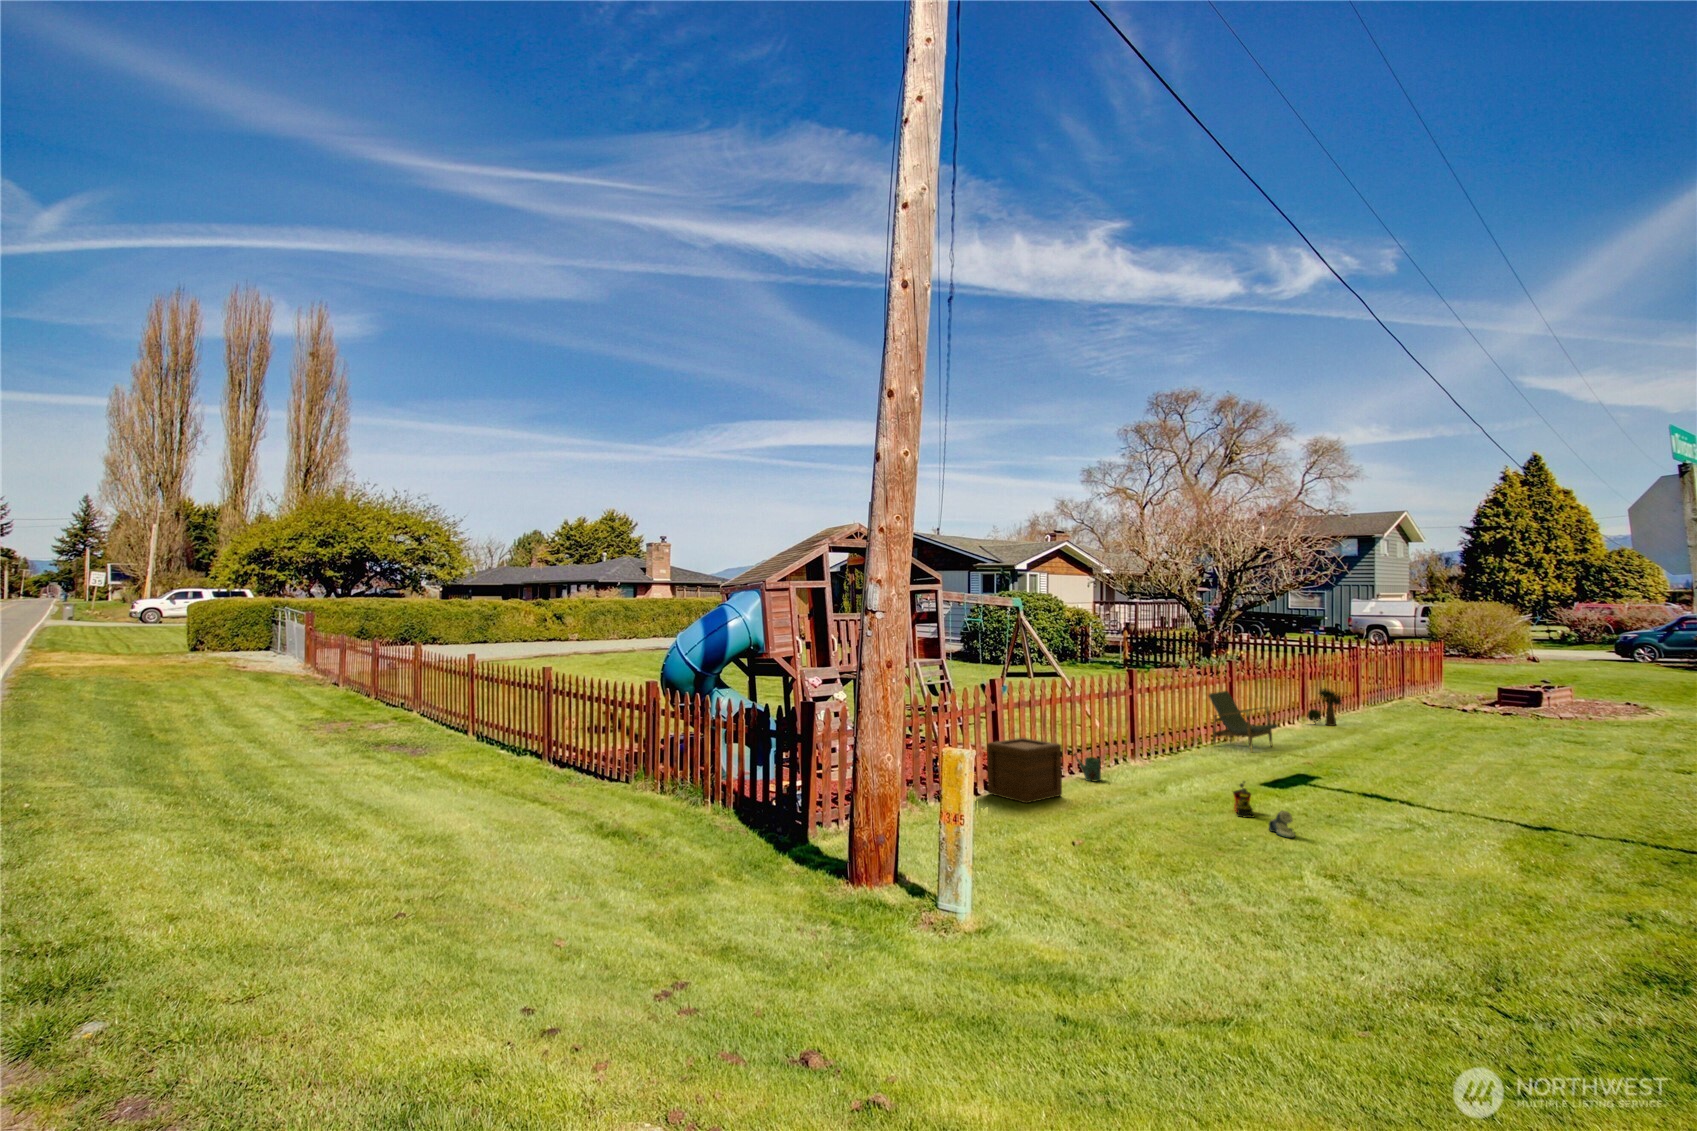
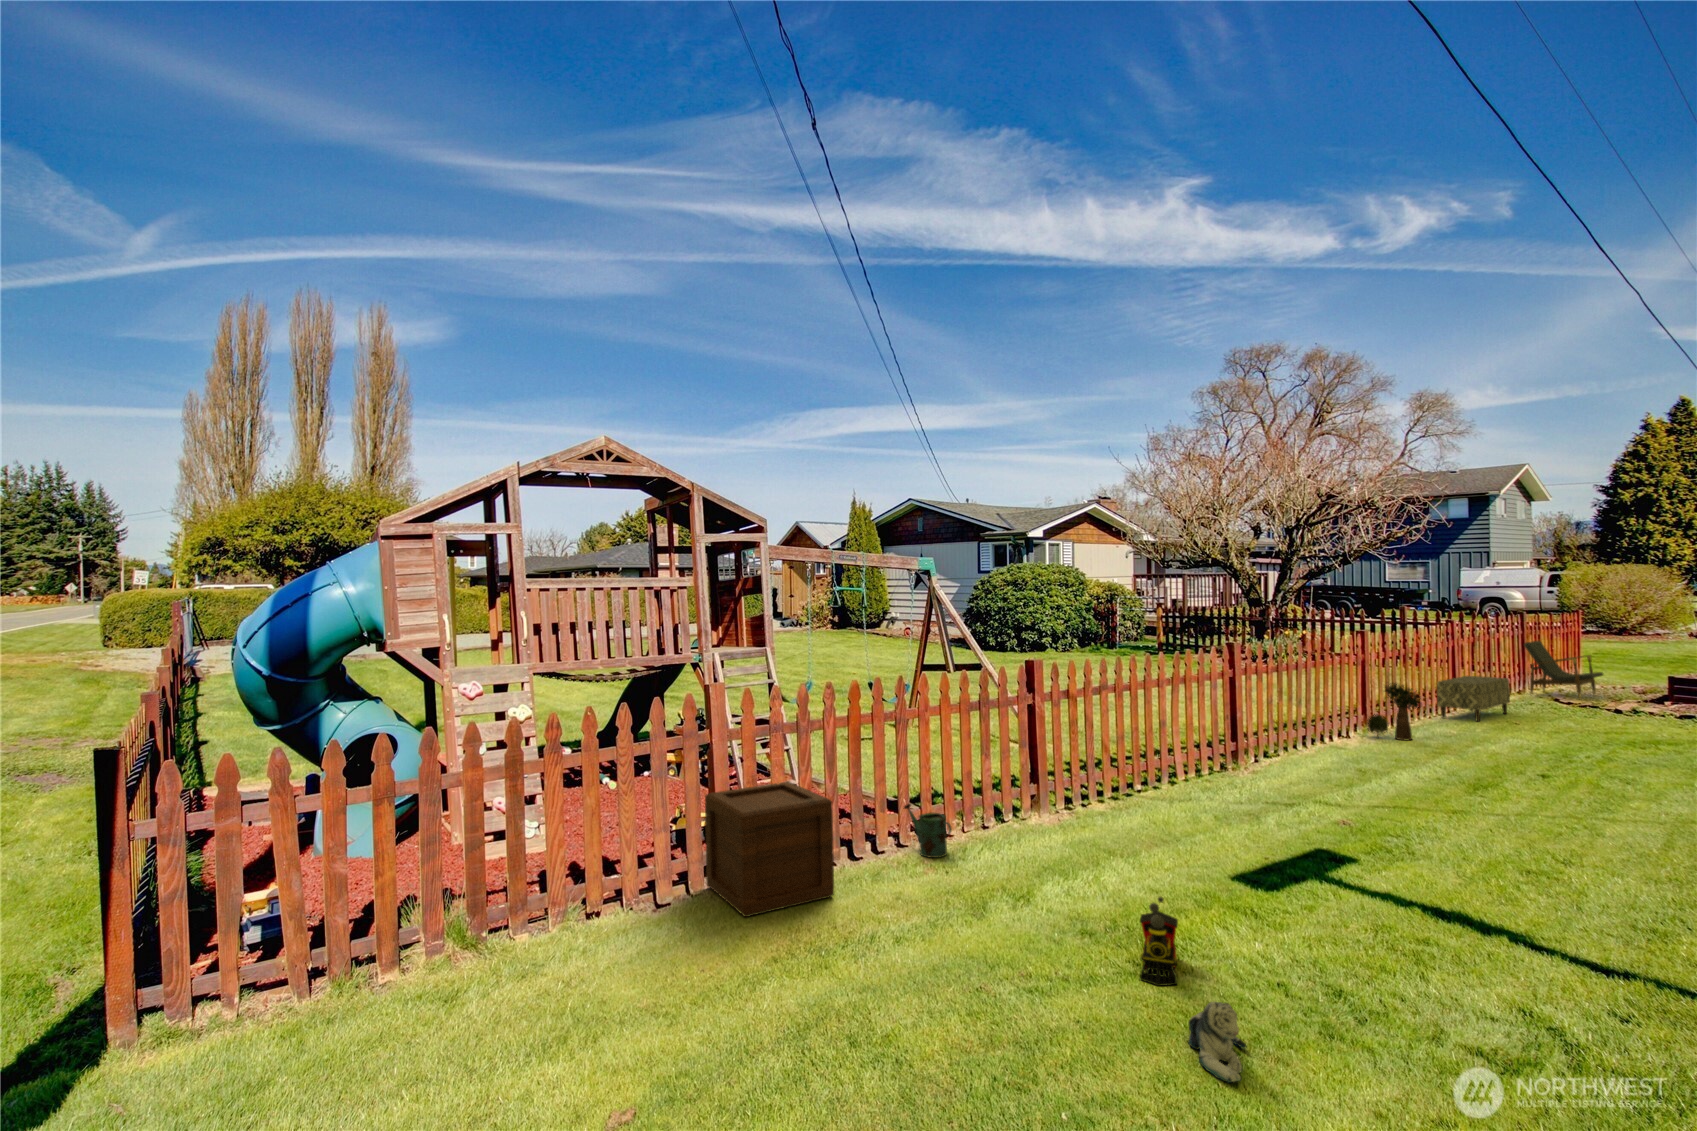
bench: none [1350,684,1396,715] -> present [1437,676,1510,722]
lounge chair: present [1209,691,1278,752] -> present [1524,641,1603,699]

